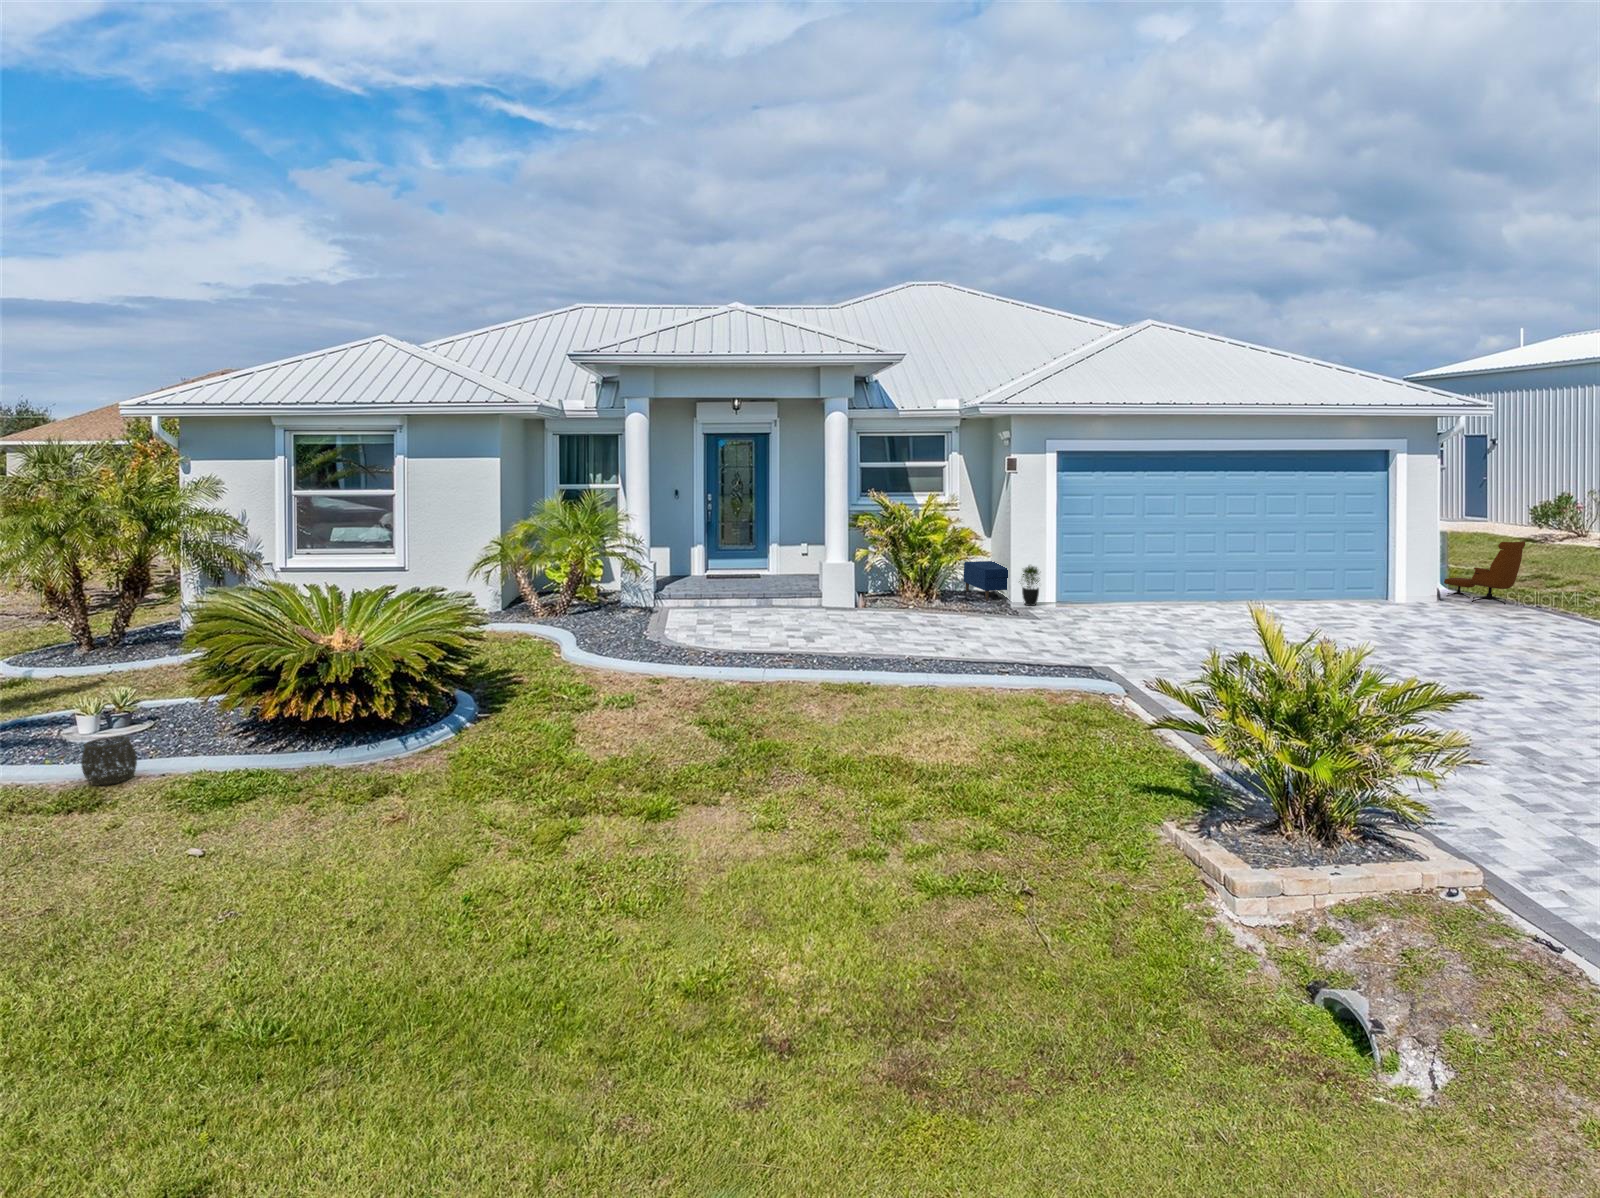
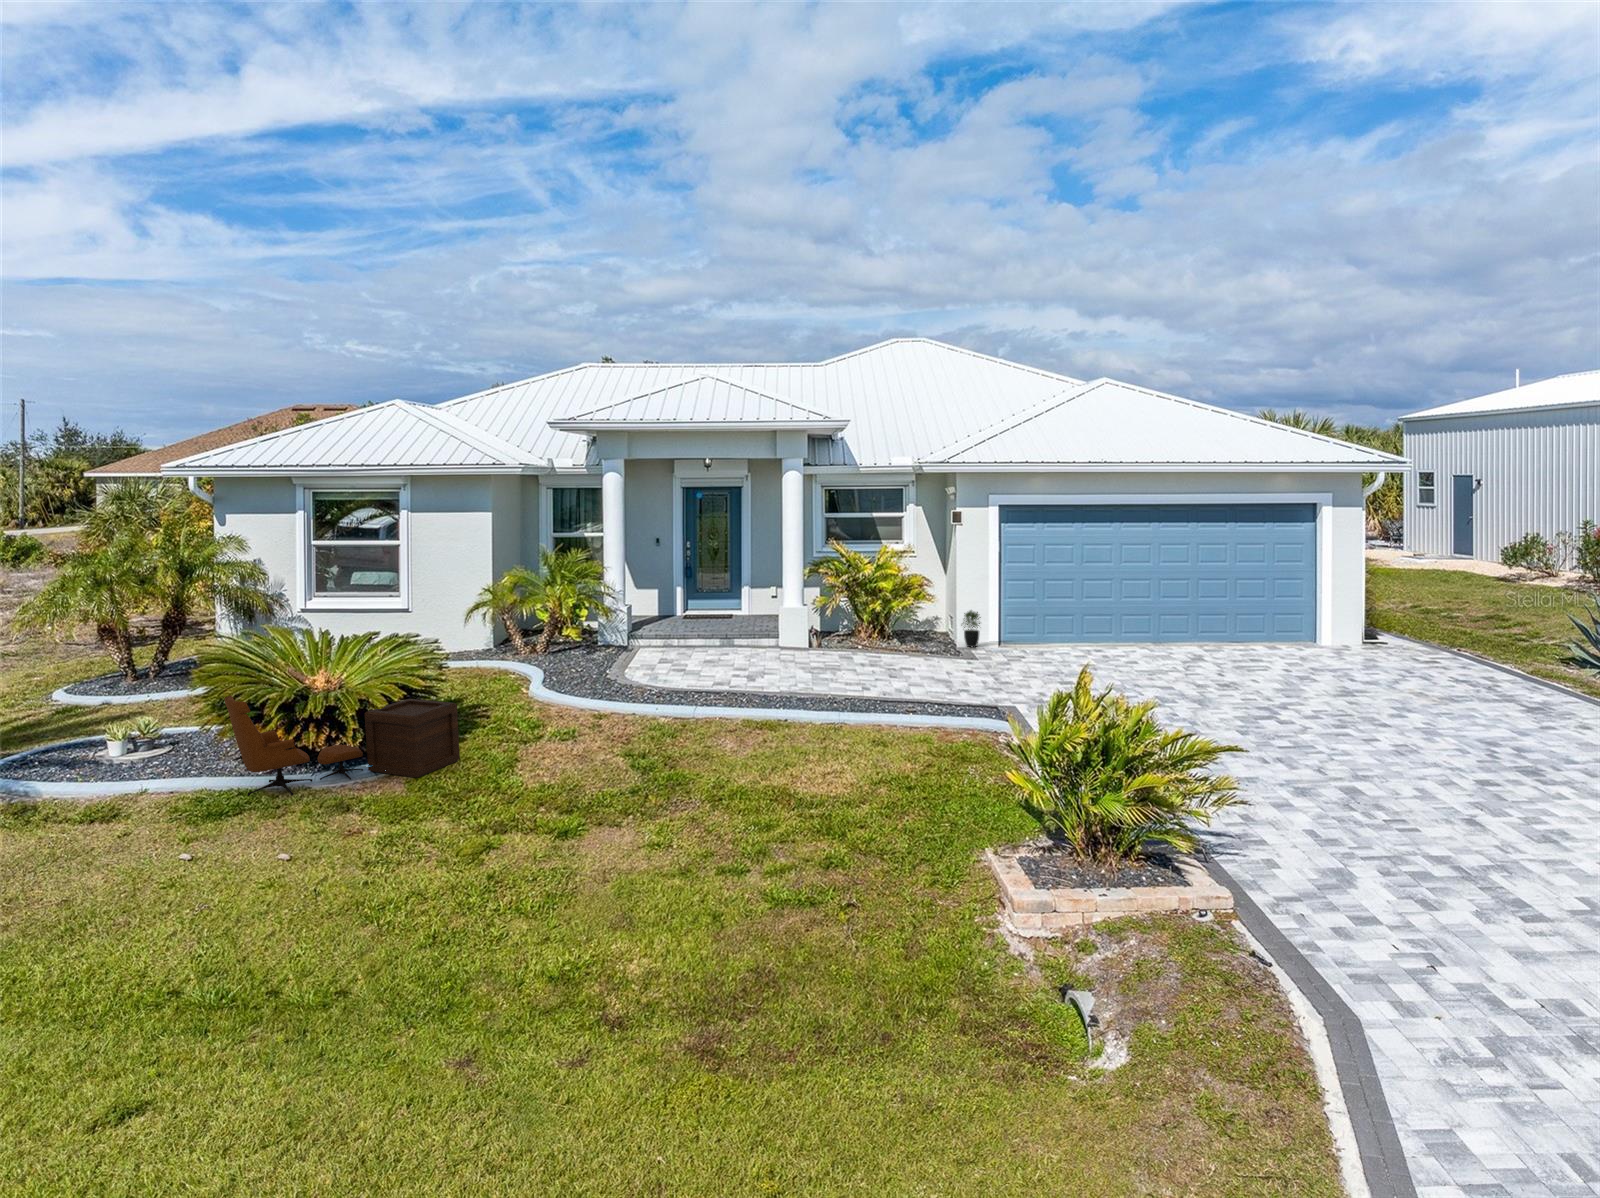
lounge chair: present [1444,541,1525,605] -> present [225,696,363,796]
bench: present [964,561,1008,601] -> none [917,604,961,642]
wooden crate: none [391,660,501,752] -> present [365,699,460,778]
woven basket: present [81,736,137,785] -> none [104,761,151,803]

